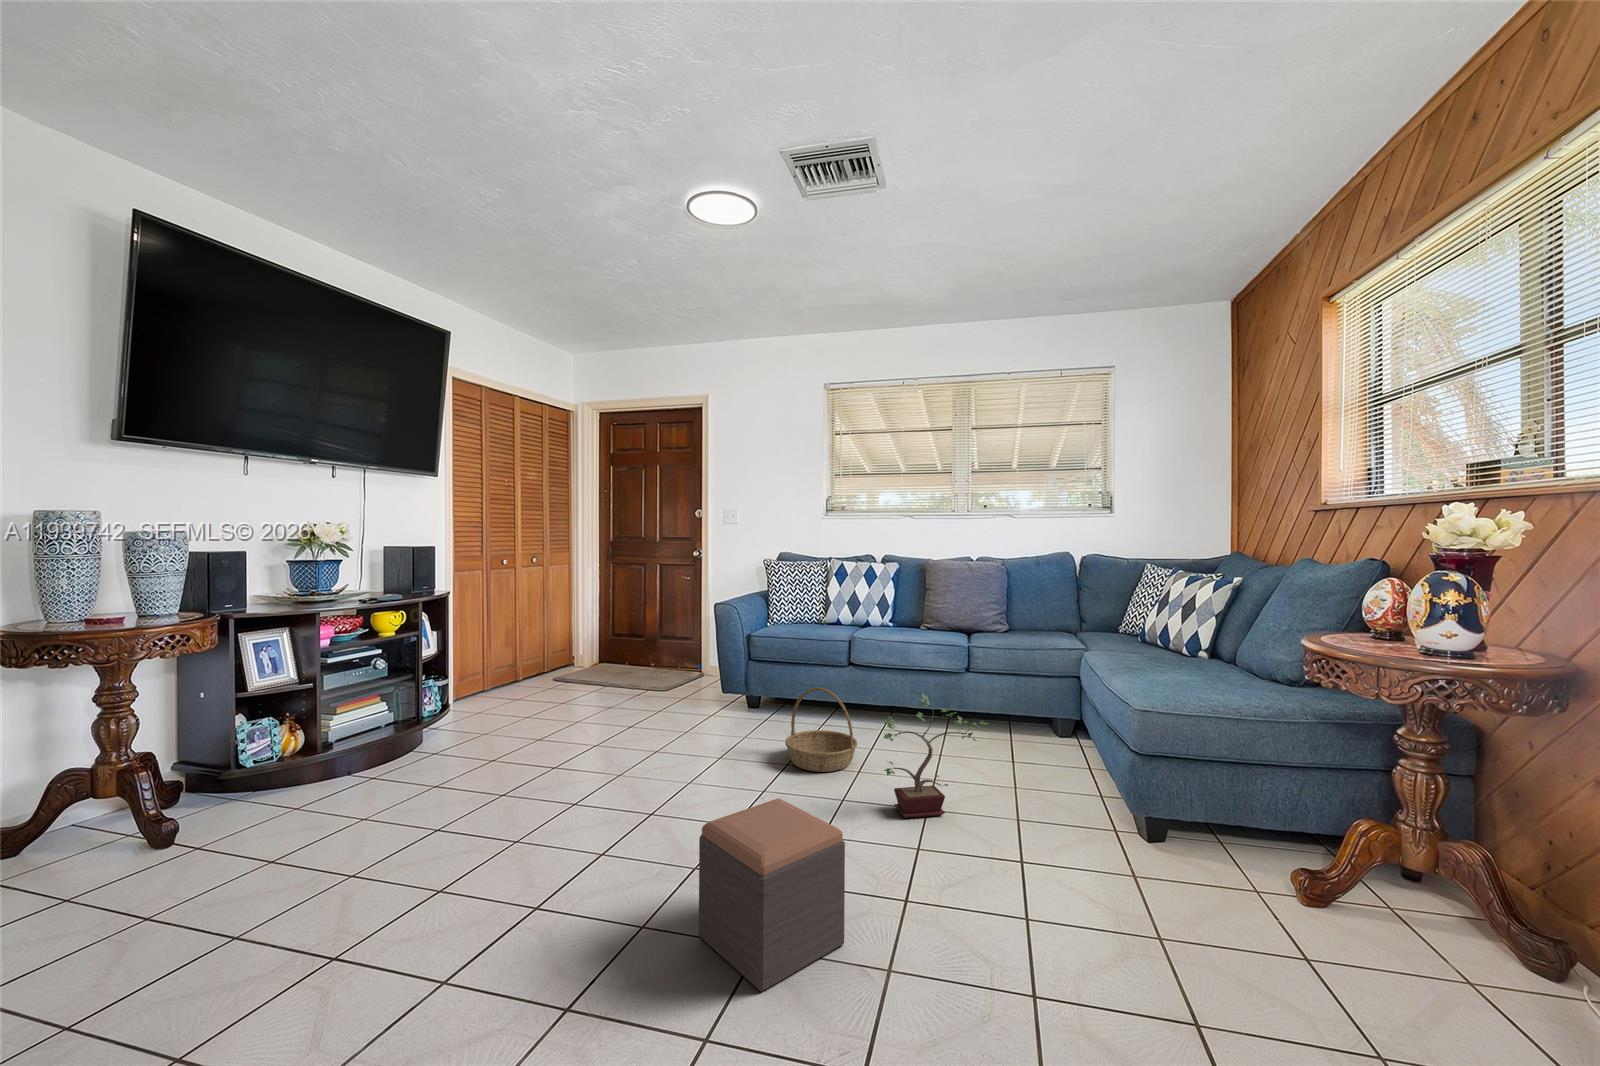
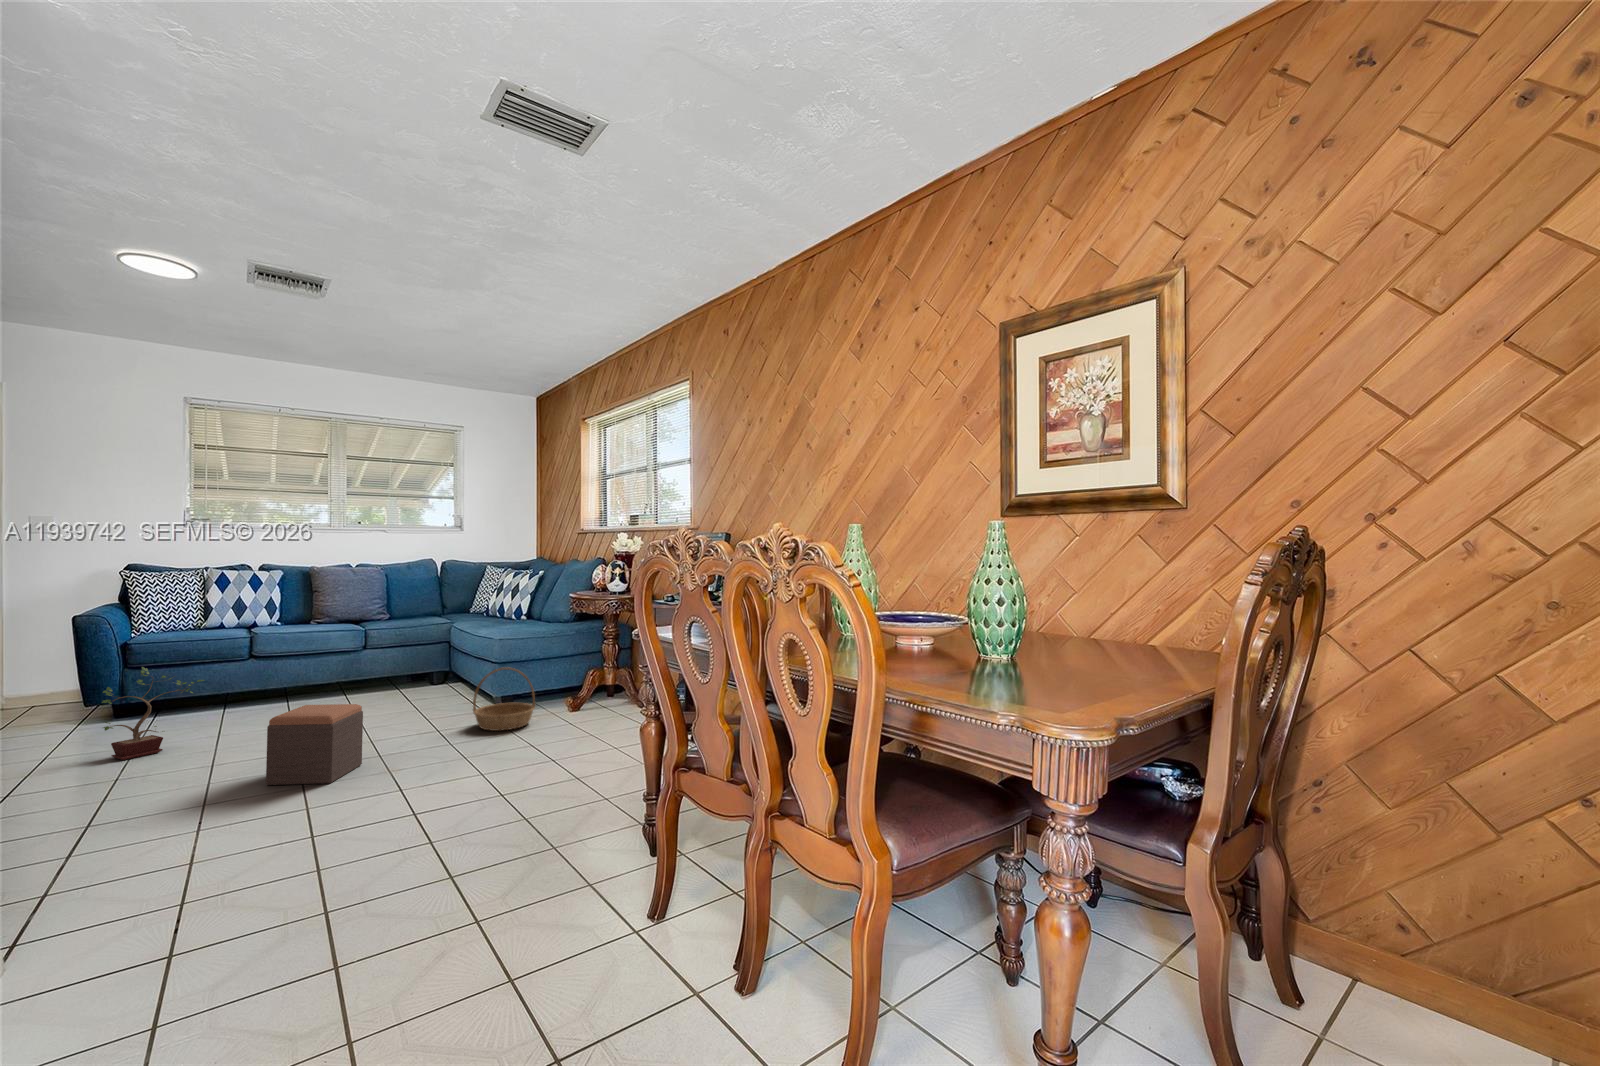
basket: present [785,687,857,772] -> present [473,668,535,731]
potted plant: present [884,693,989,818] -> present [102,667,205,760]

